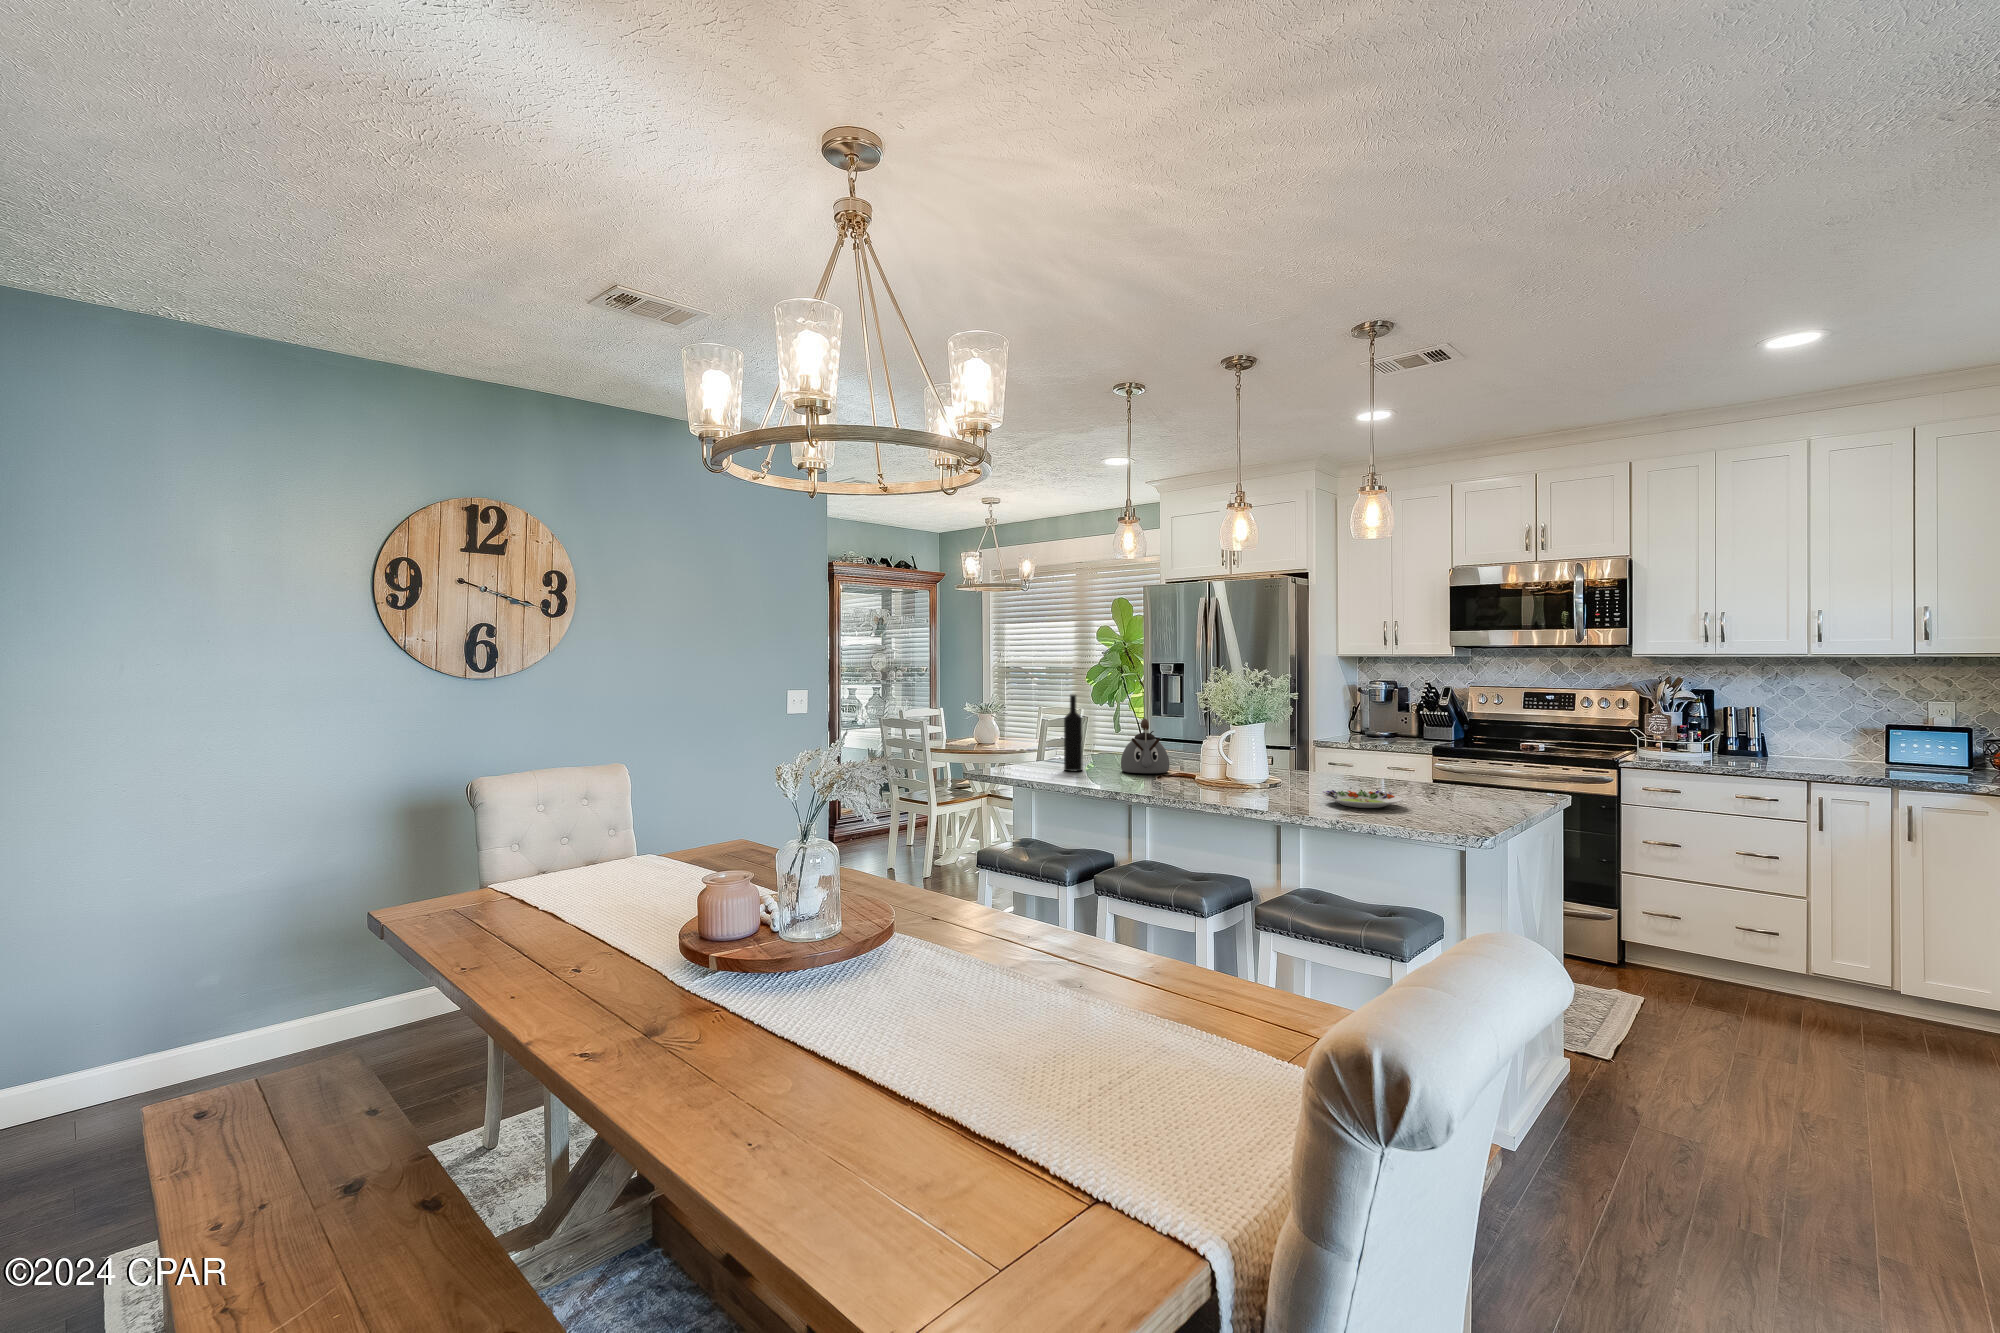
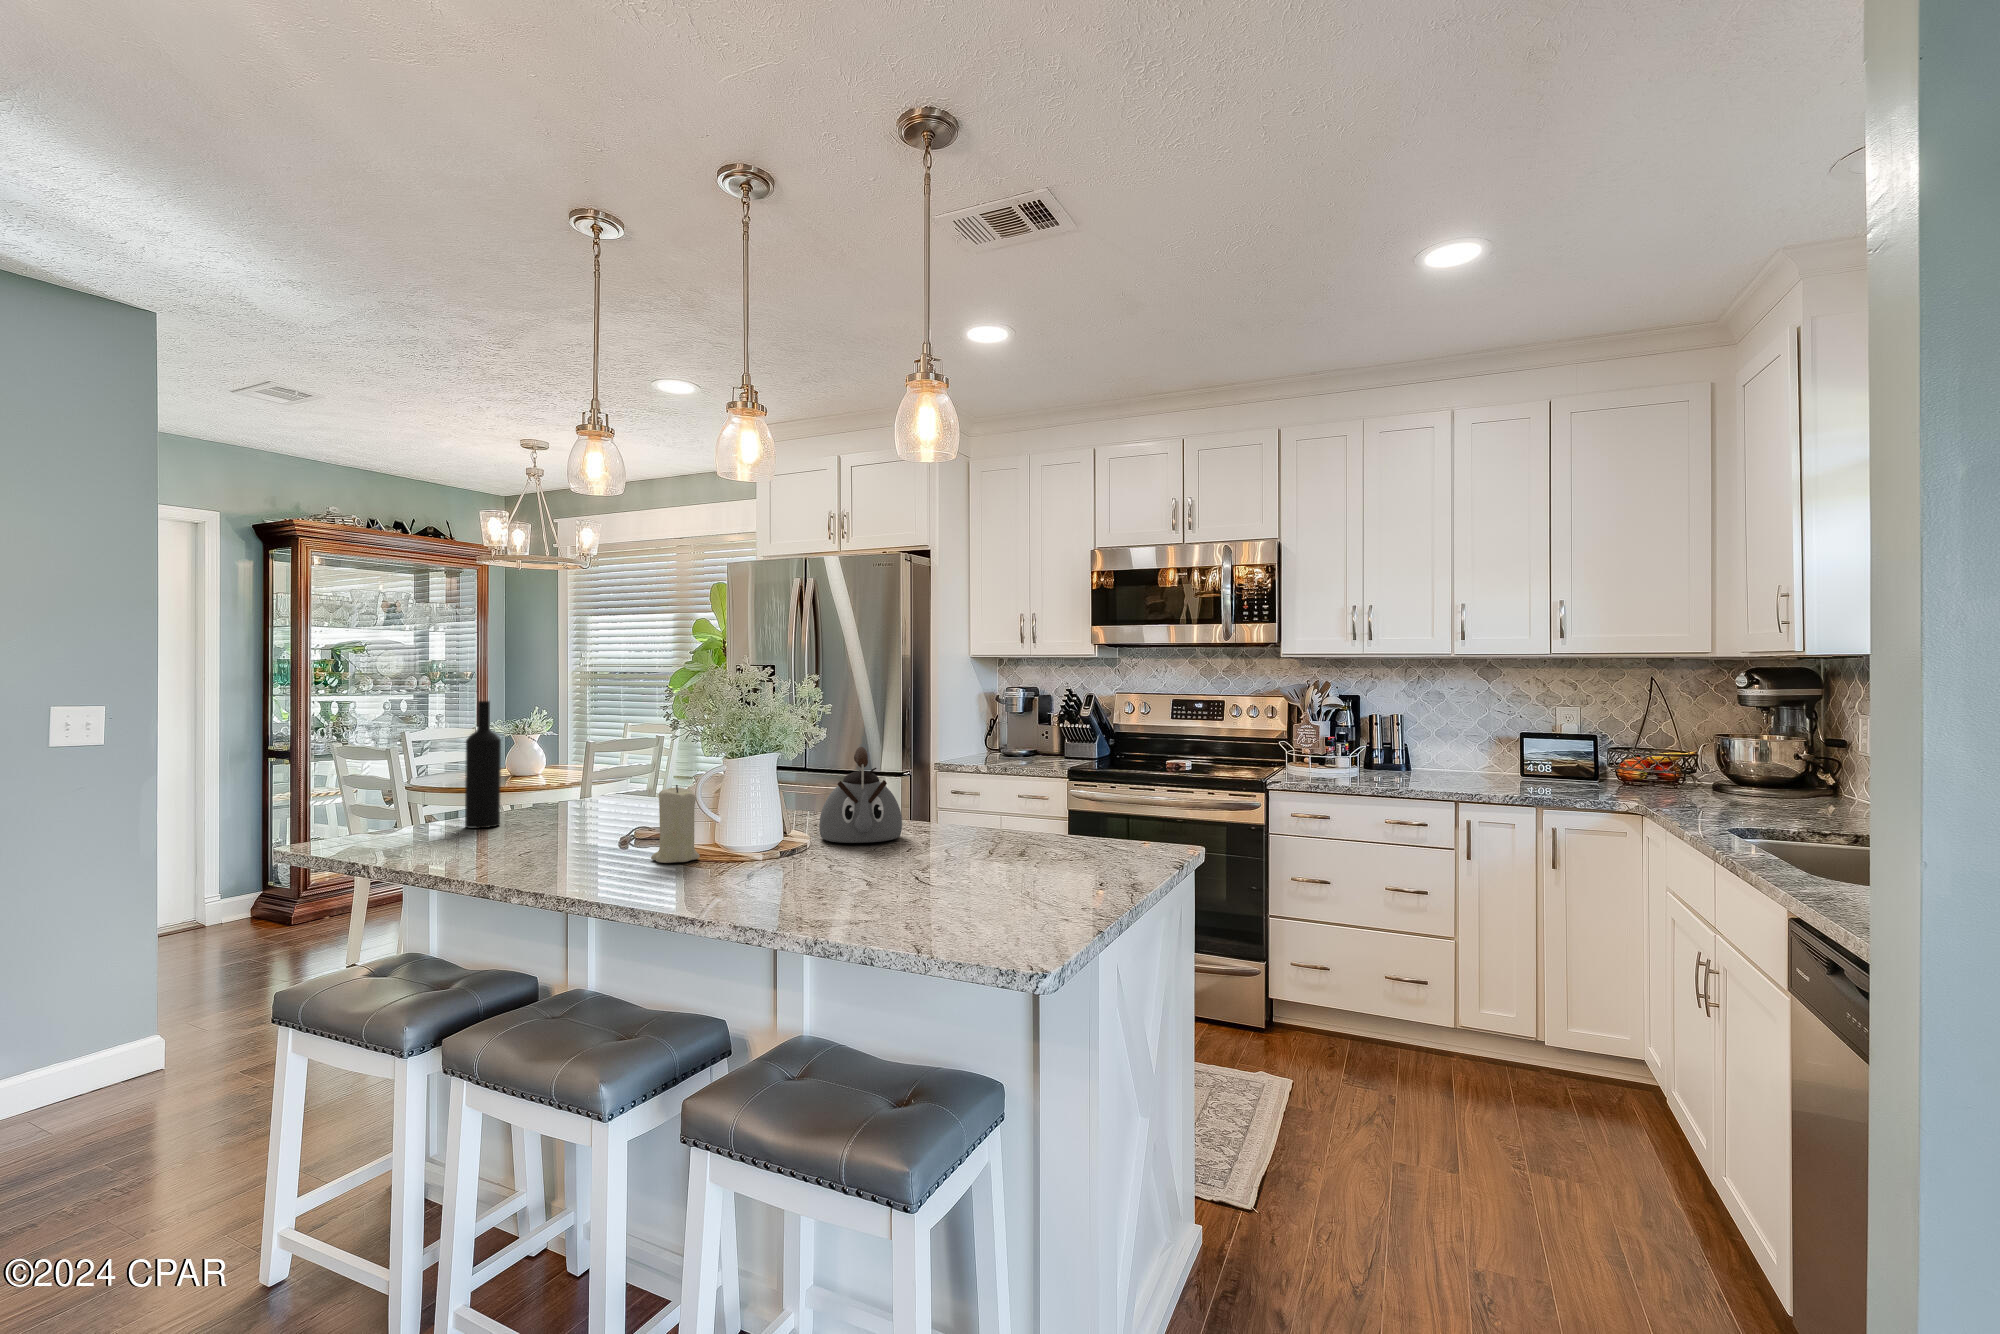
kettle: present [1121,718,1169,773] -> present [819,747,902,843]
candle: none [1205,747,1234,792] -> present [651,785,700,863]
salad plate: present [1323,790,1403,808] -> none [821,849,946,886]

